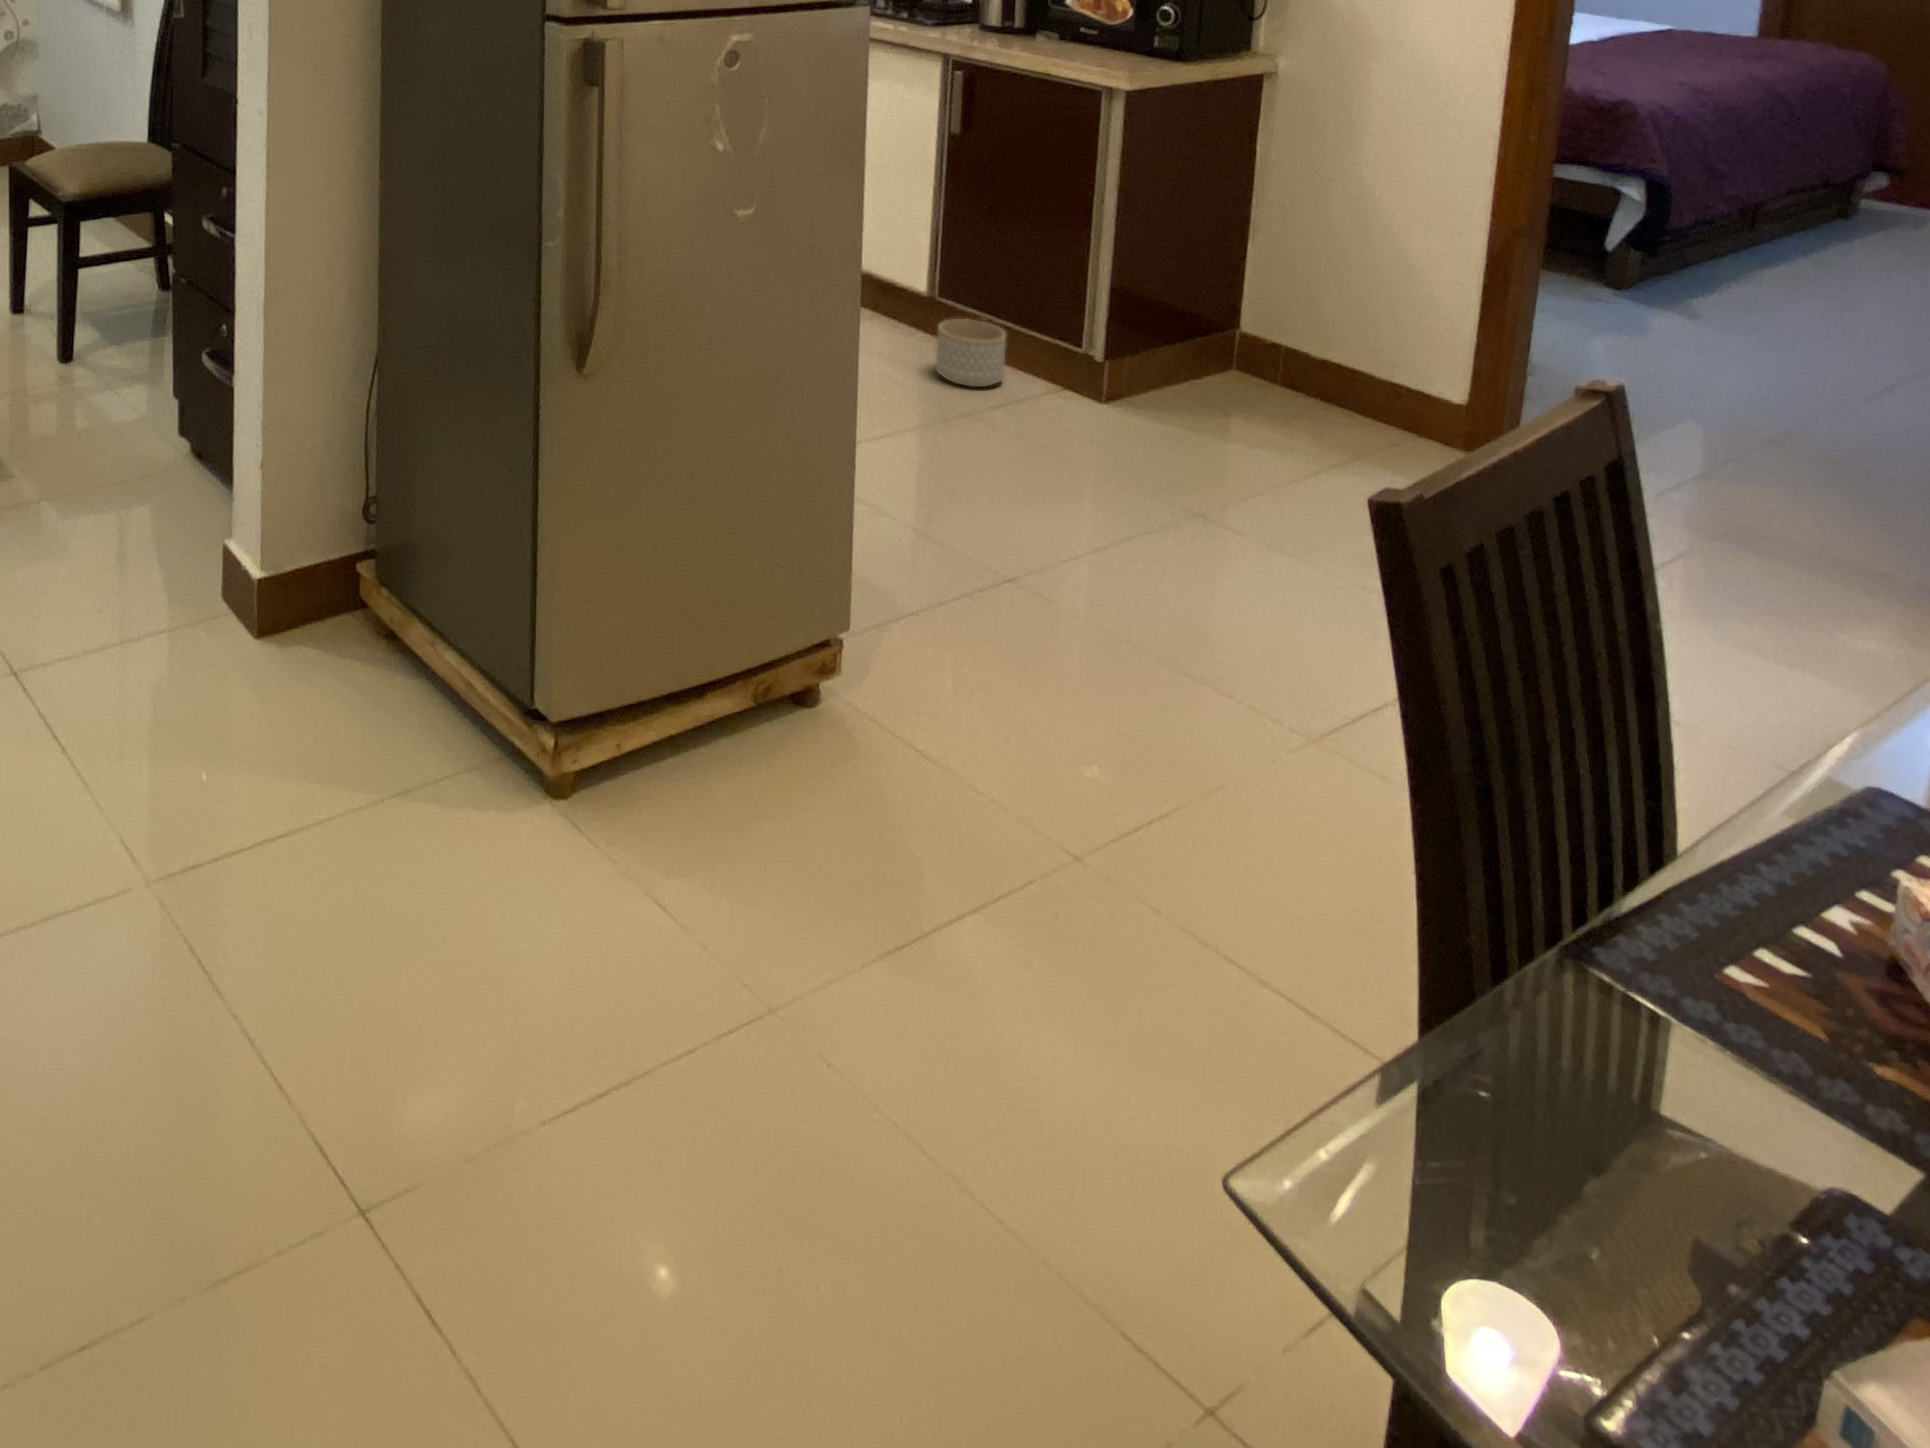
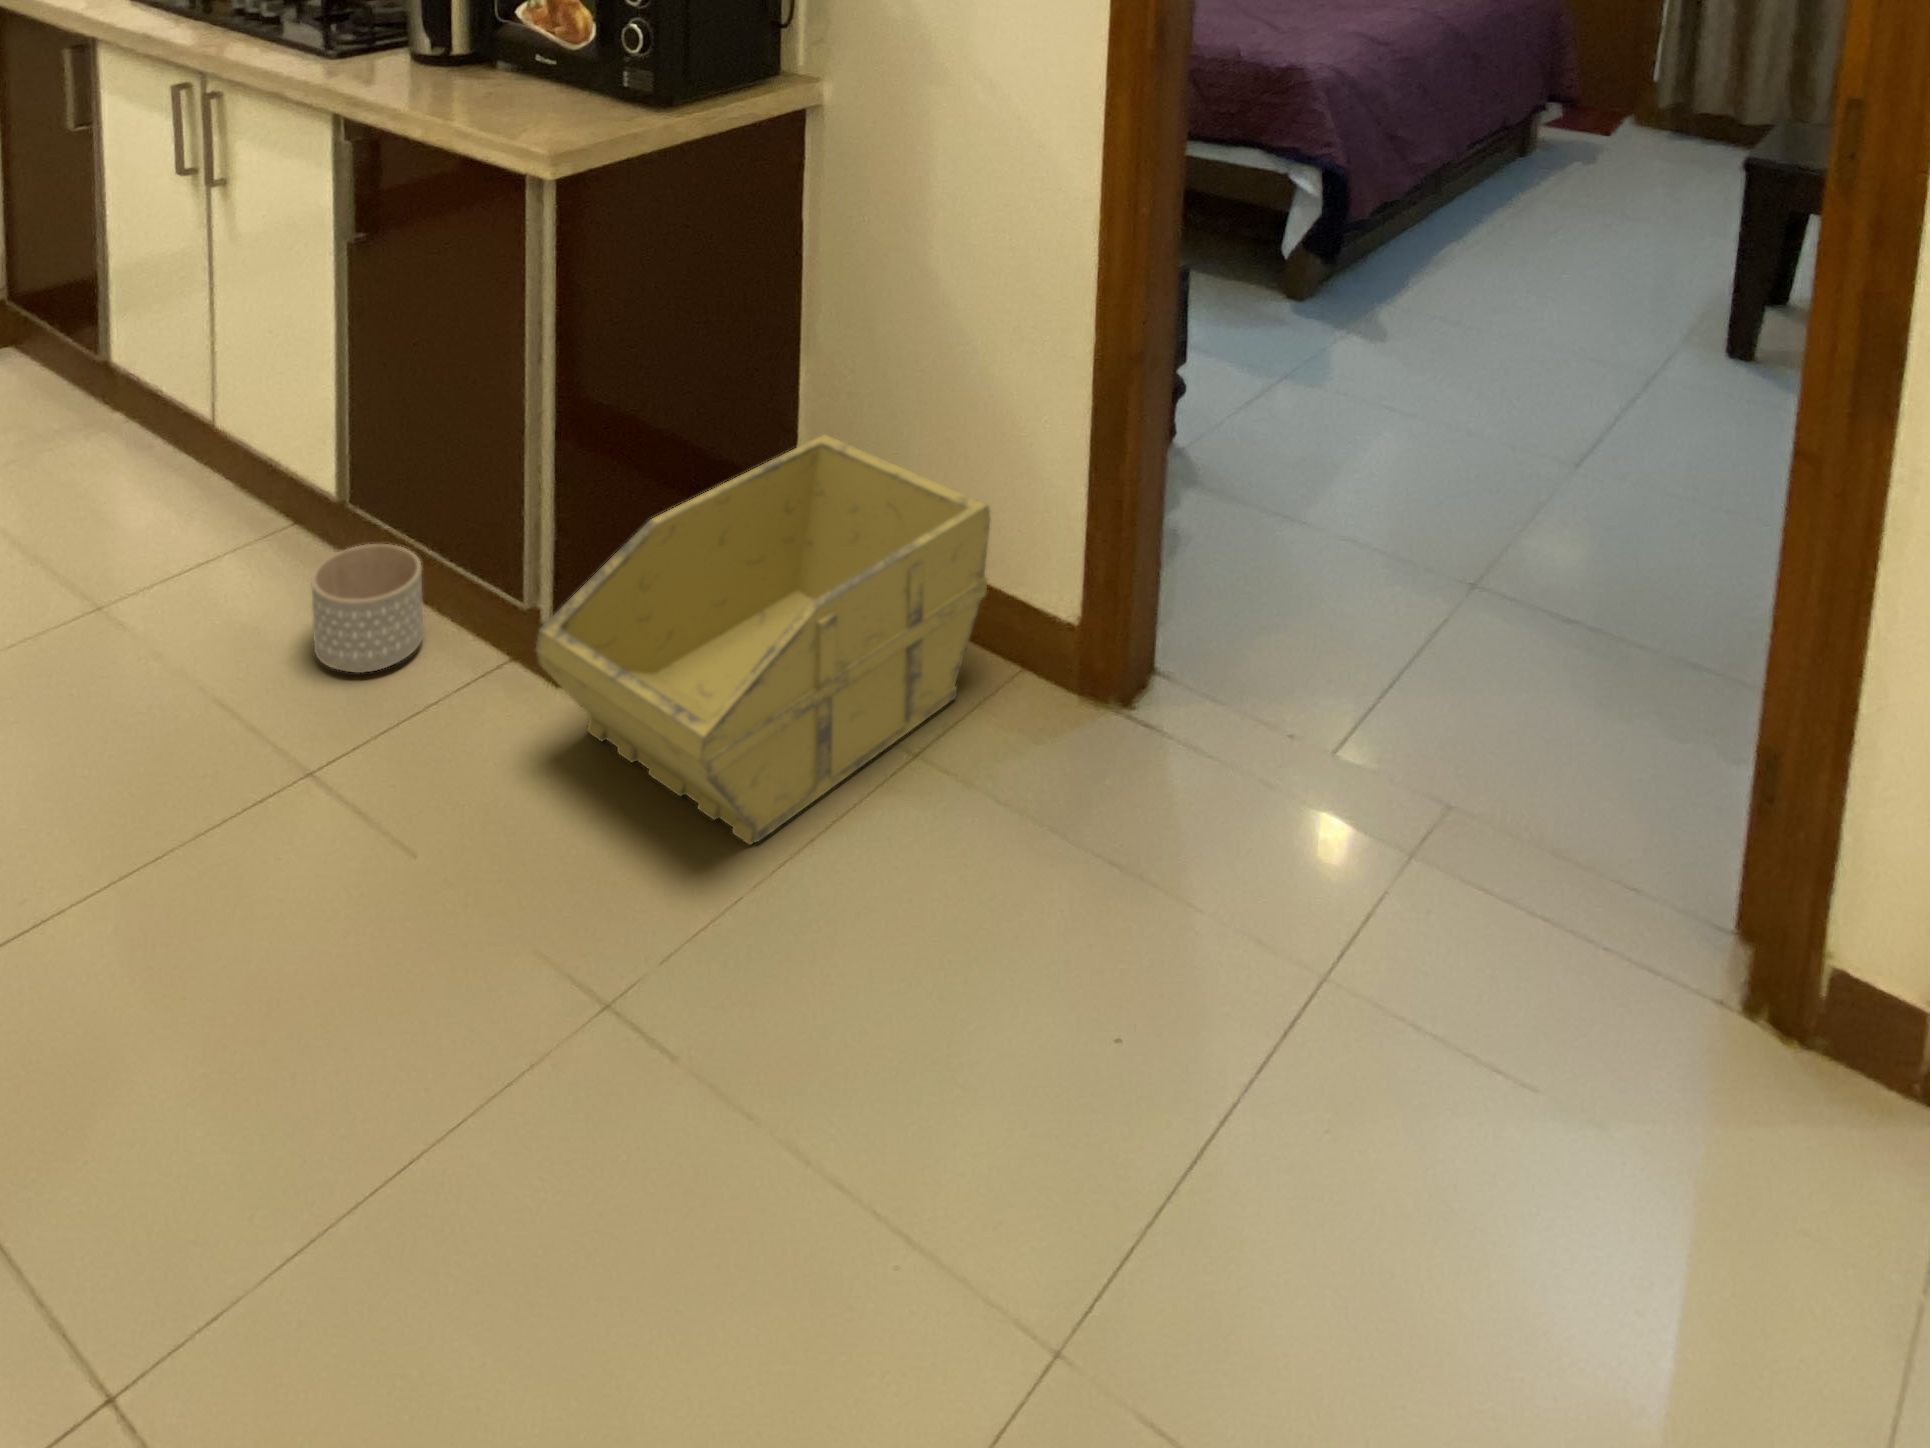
storage bin: none [1111,285,1406,480] -> present [536,435,990,844]

